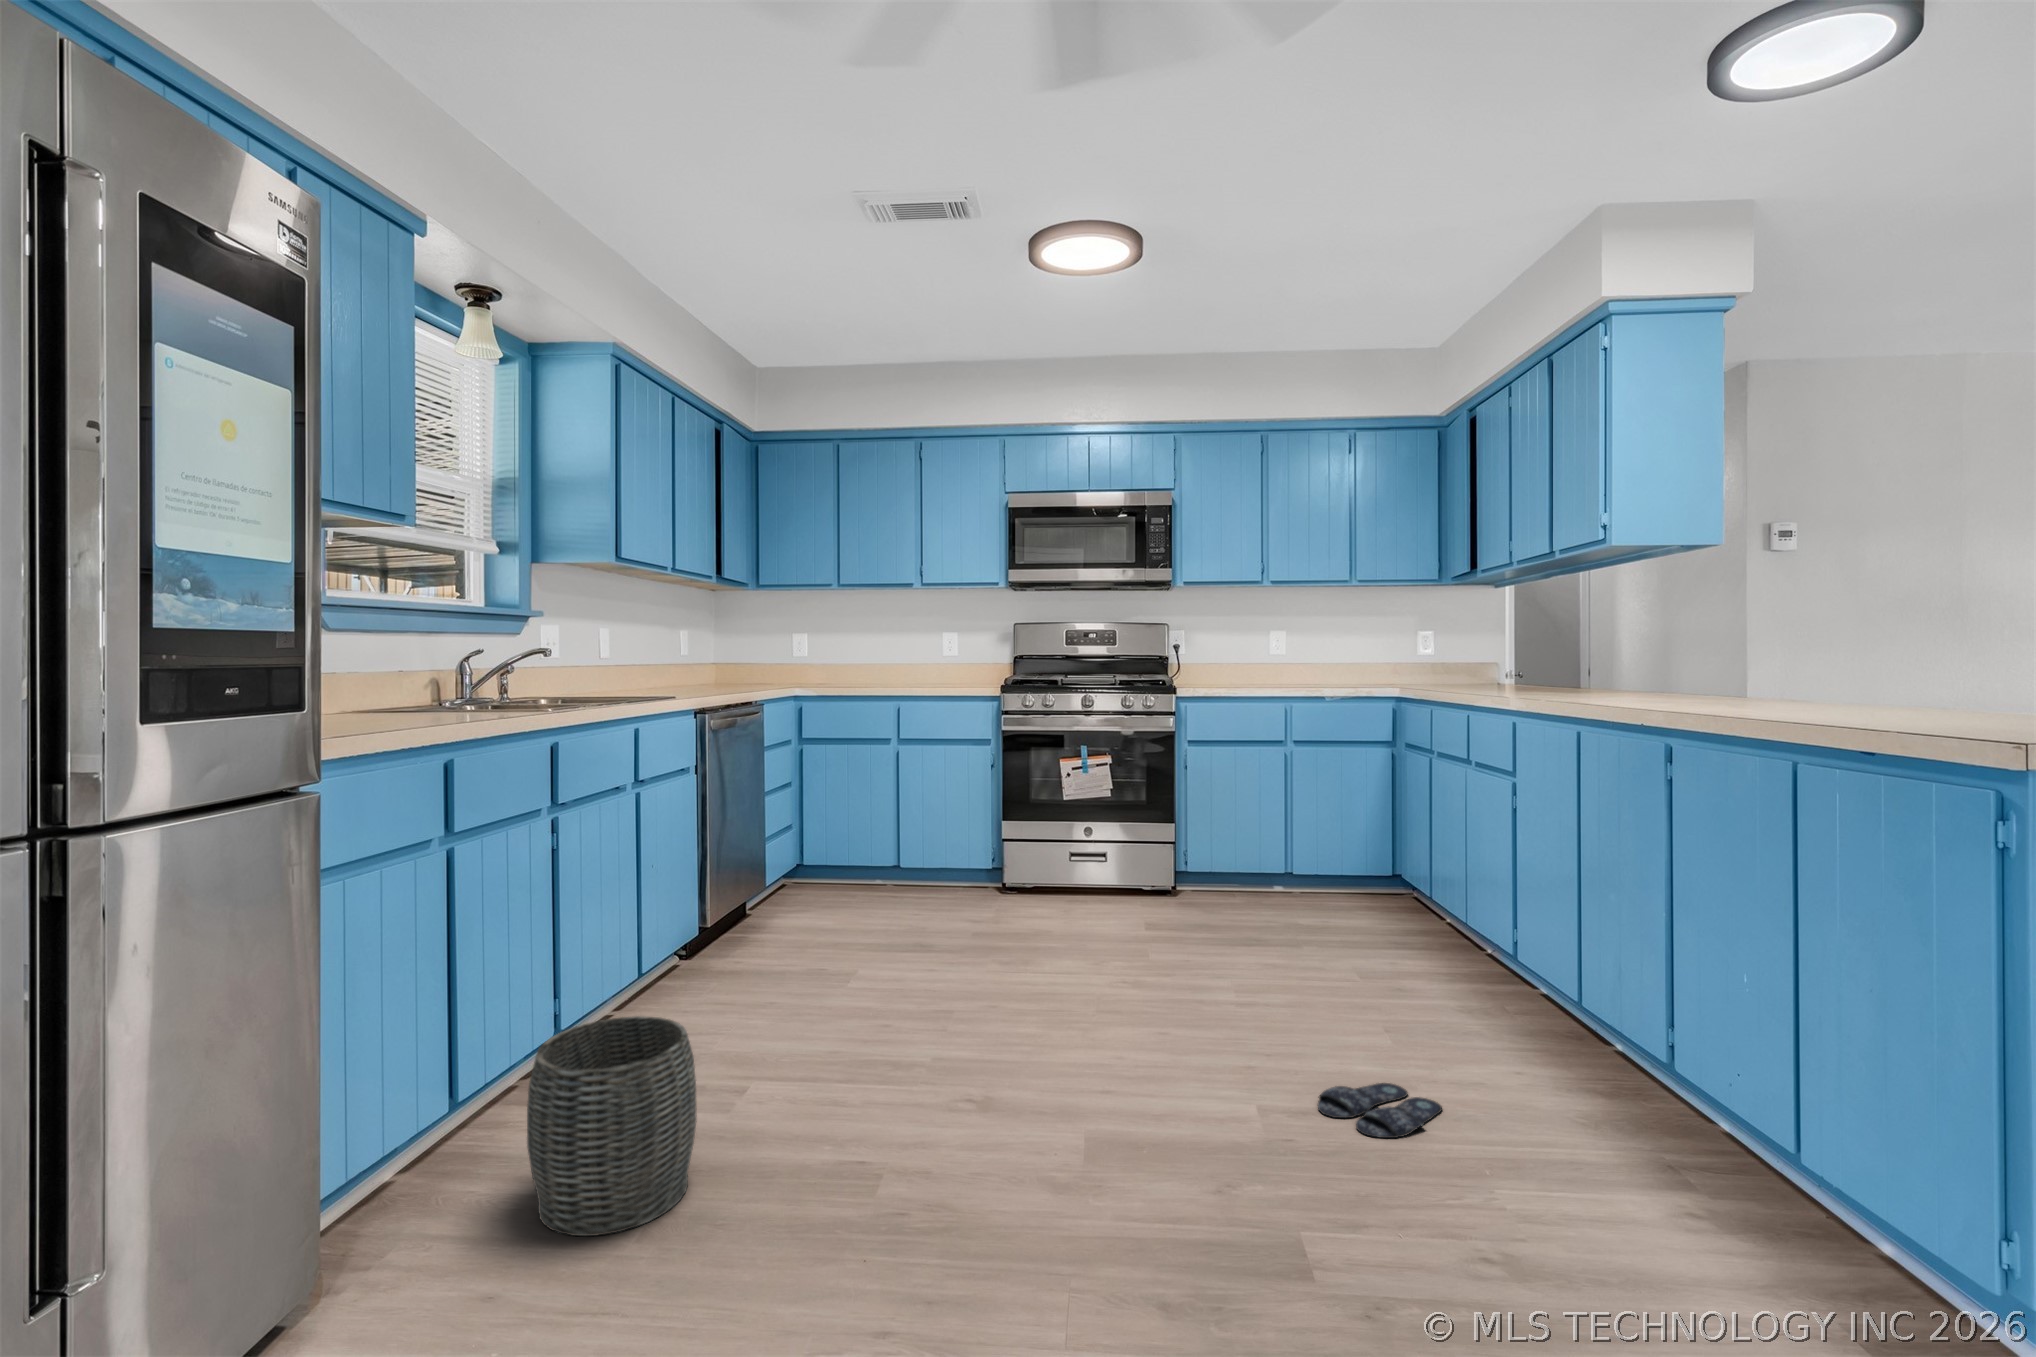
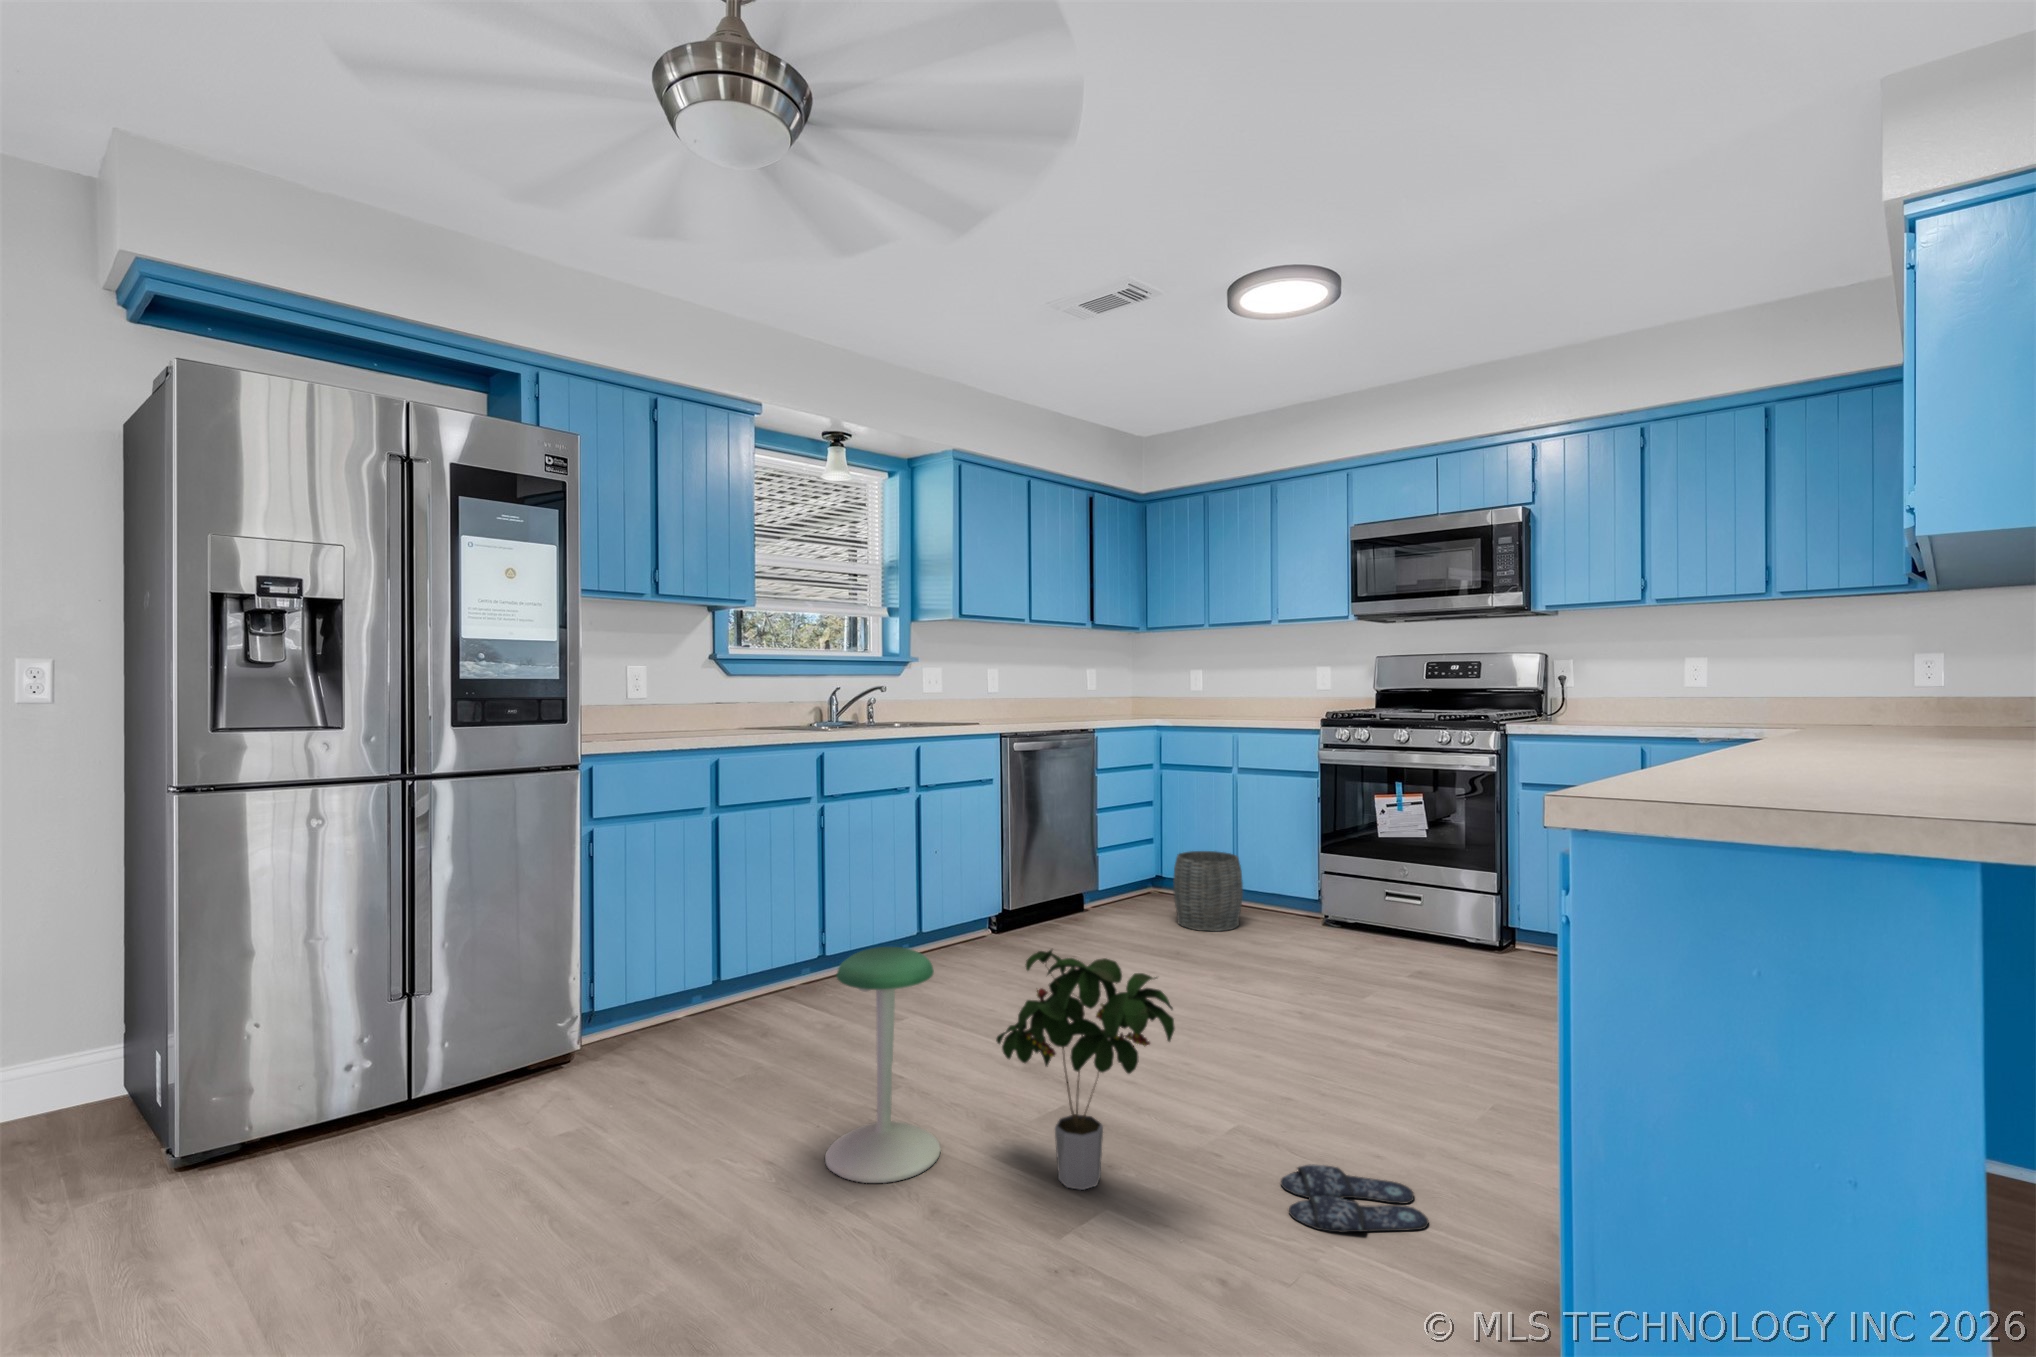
potted plant: none [1079,937,1300,1185] -> present [996,950,1175,1190]
stool: none [919,974,1059,1273] -> present [825,947,941,1183]
woven basket: present [527,1016,697,1236] -> present [1173,851,1243,931]

